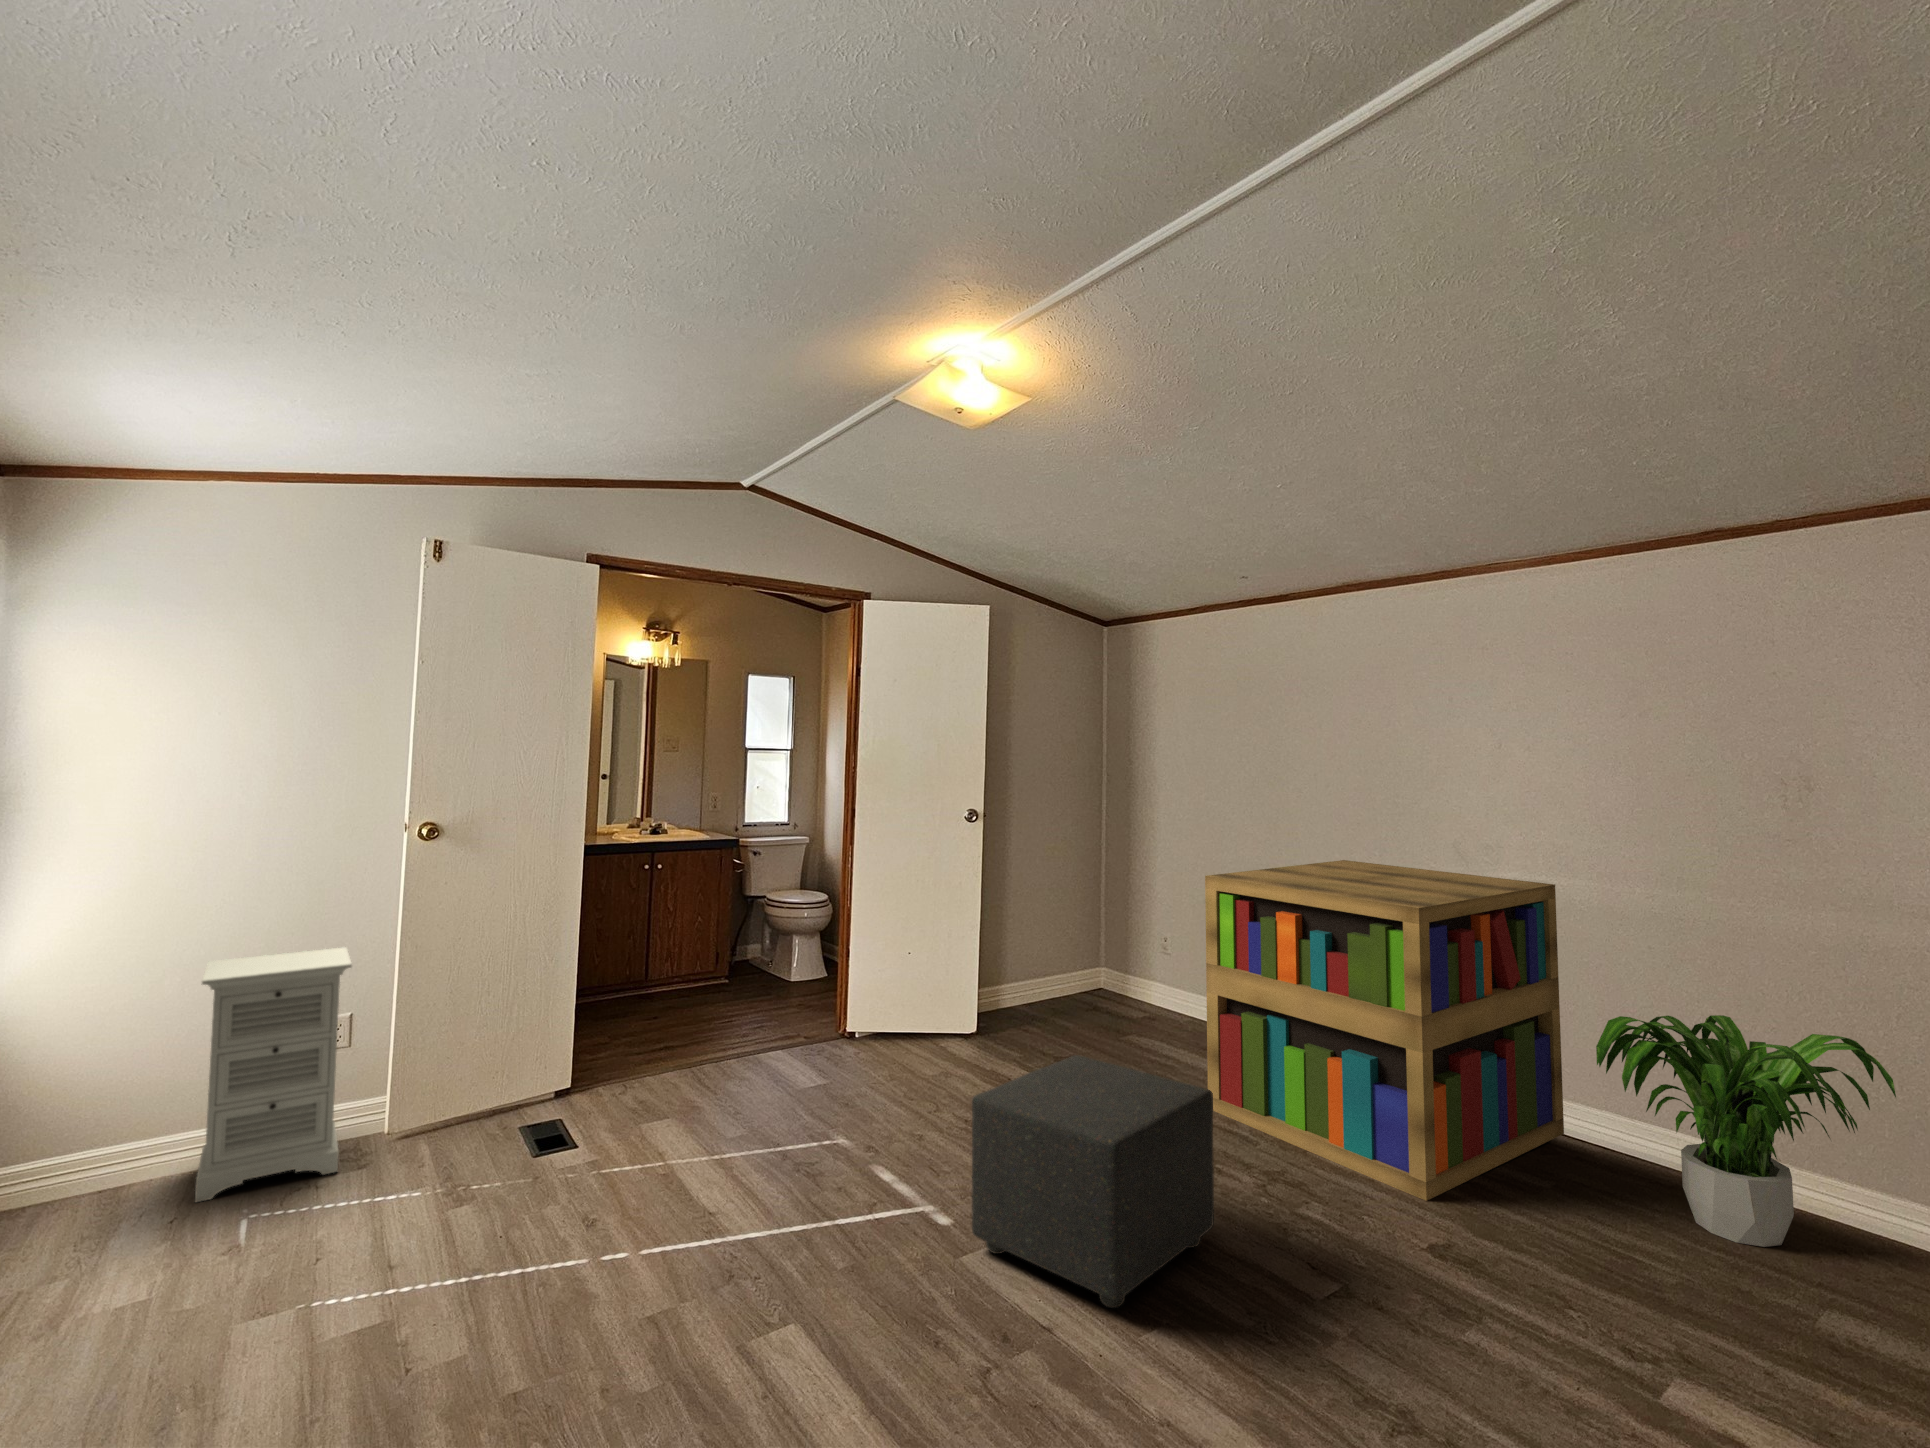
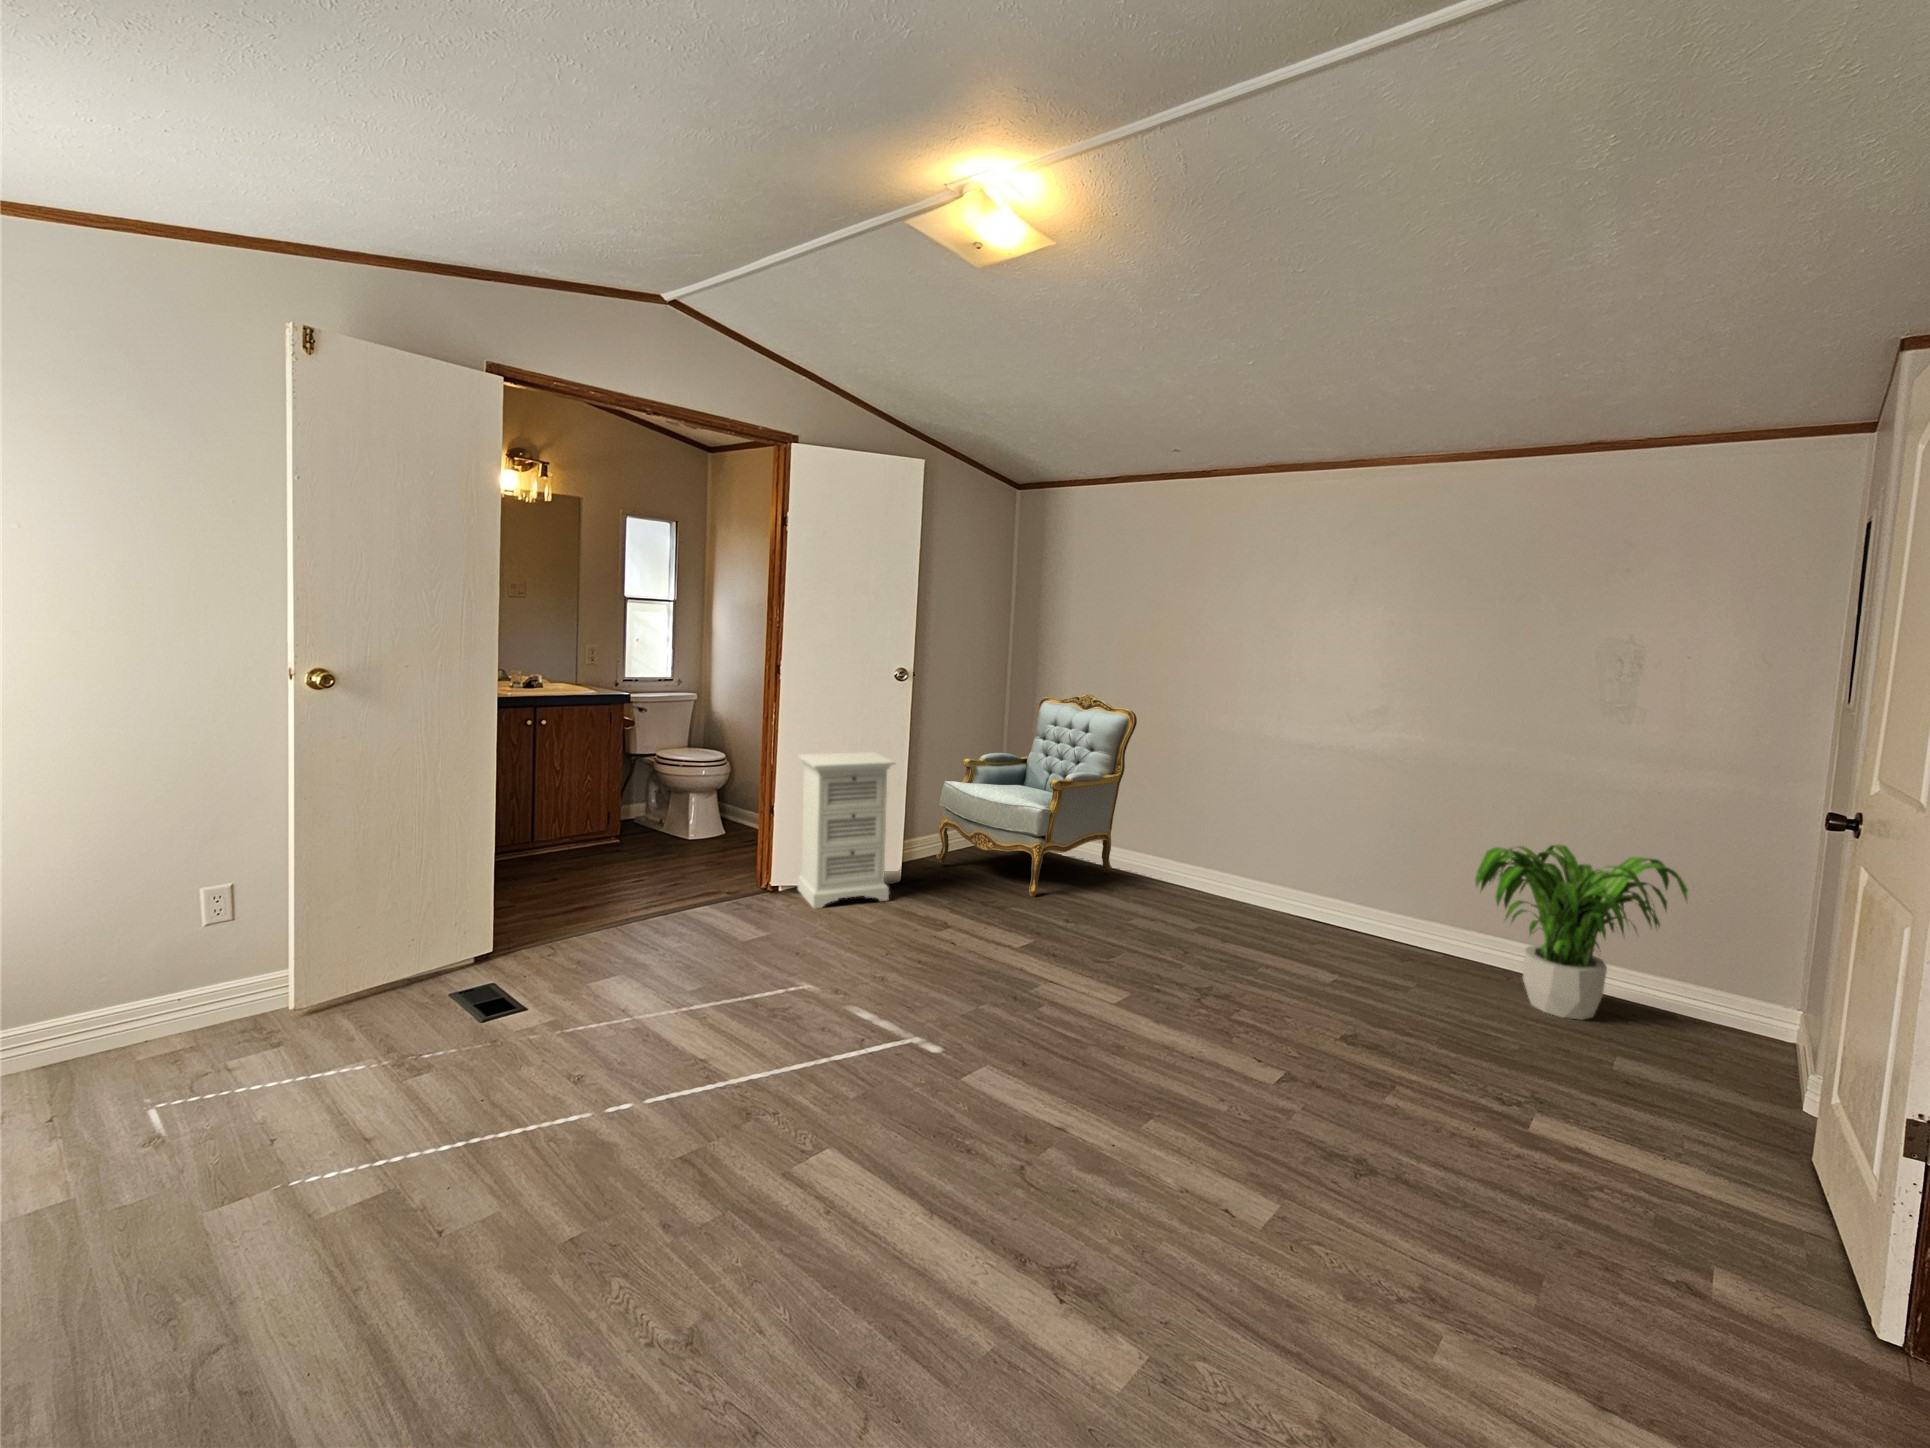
armchair: none [1024,835,1234,1057] -> present [936,695,1137,897]
bookshelf: present [1205,860,1564,1201] -> none [1131,719,1432,1003]
nightstand: present [195,947,352,1202] -> present [798,752,895,909]
ottoman: present [972,1055,1214,1308] -> none [973,895,1188,1111]

